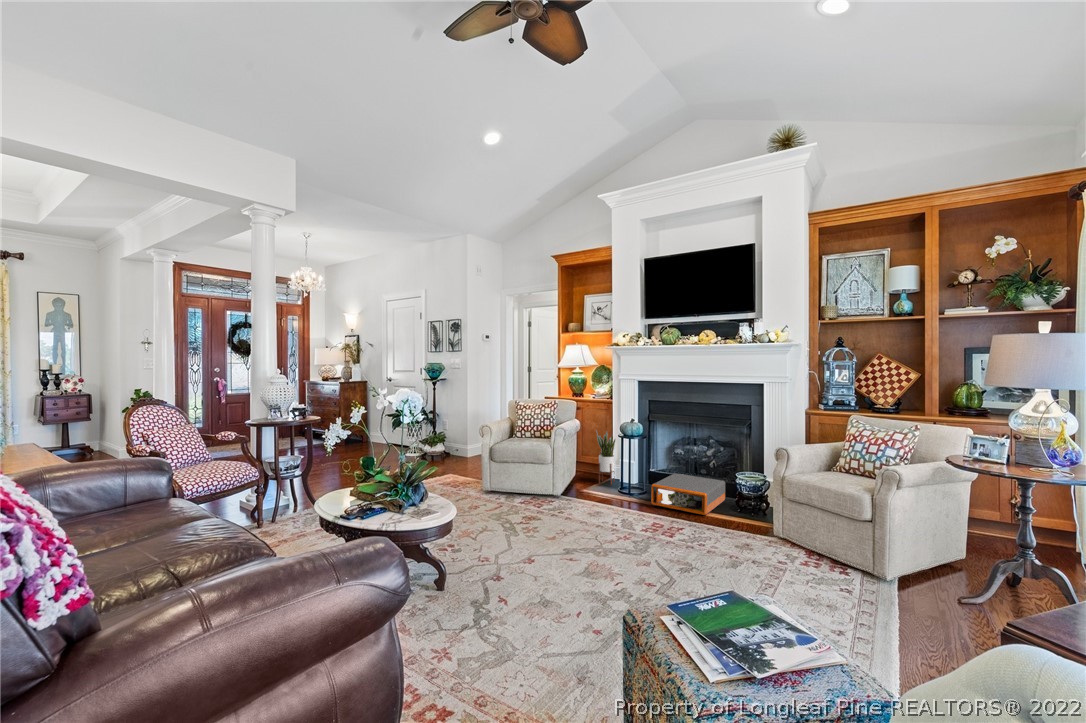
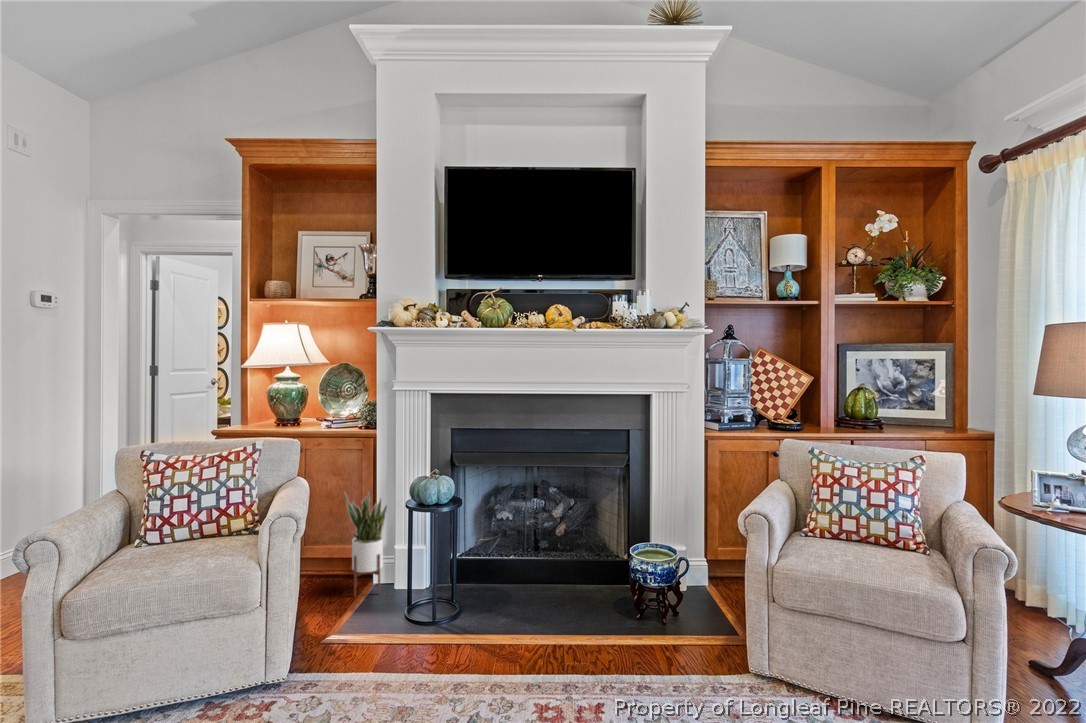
storage box: present [651,473,725,515] -> none [489,556,595,635]

